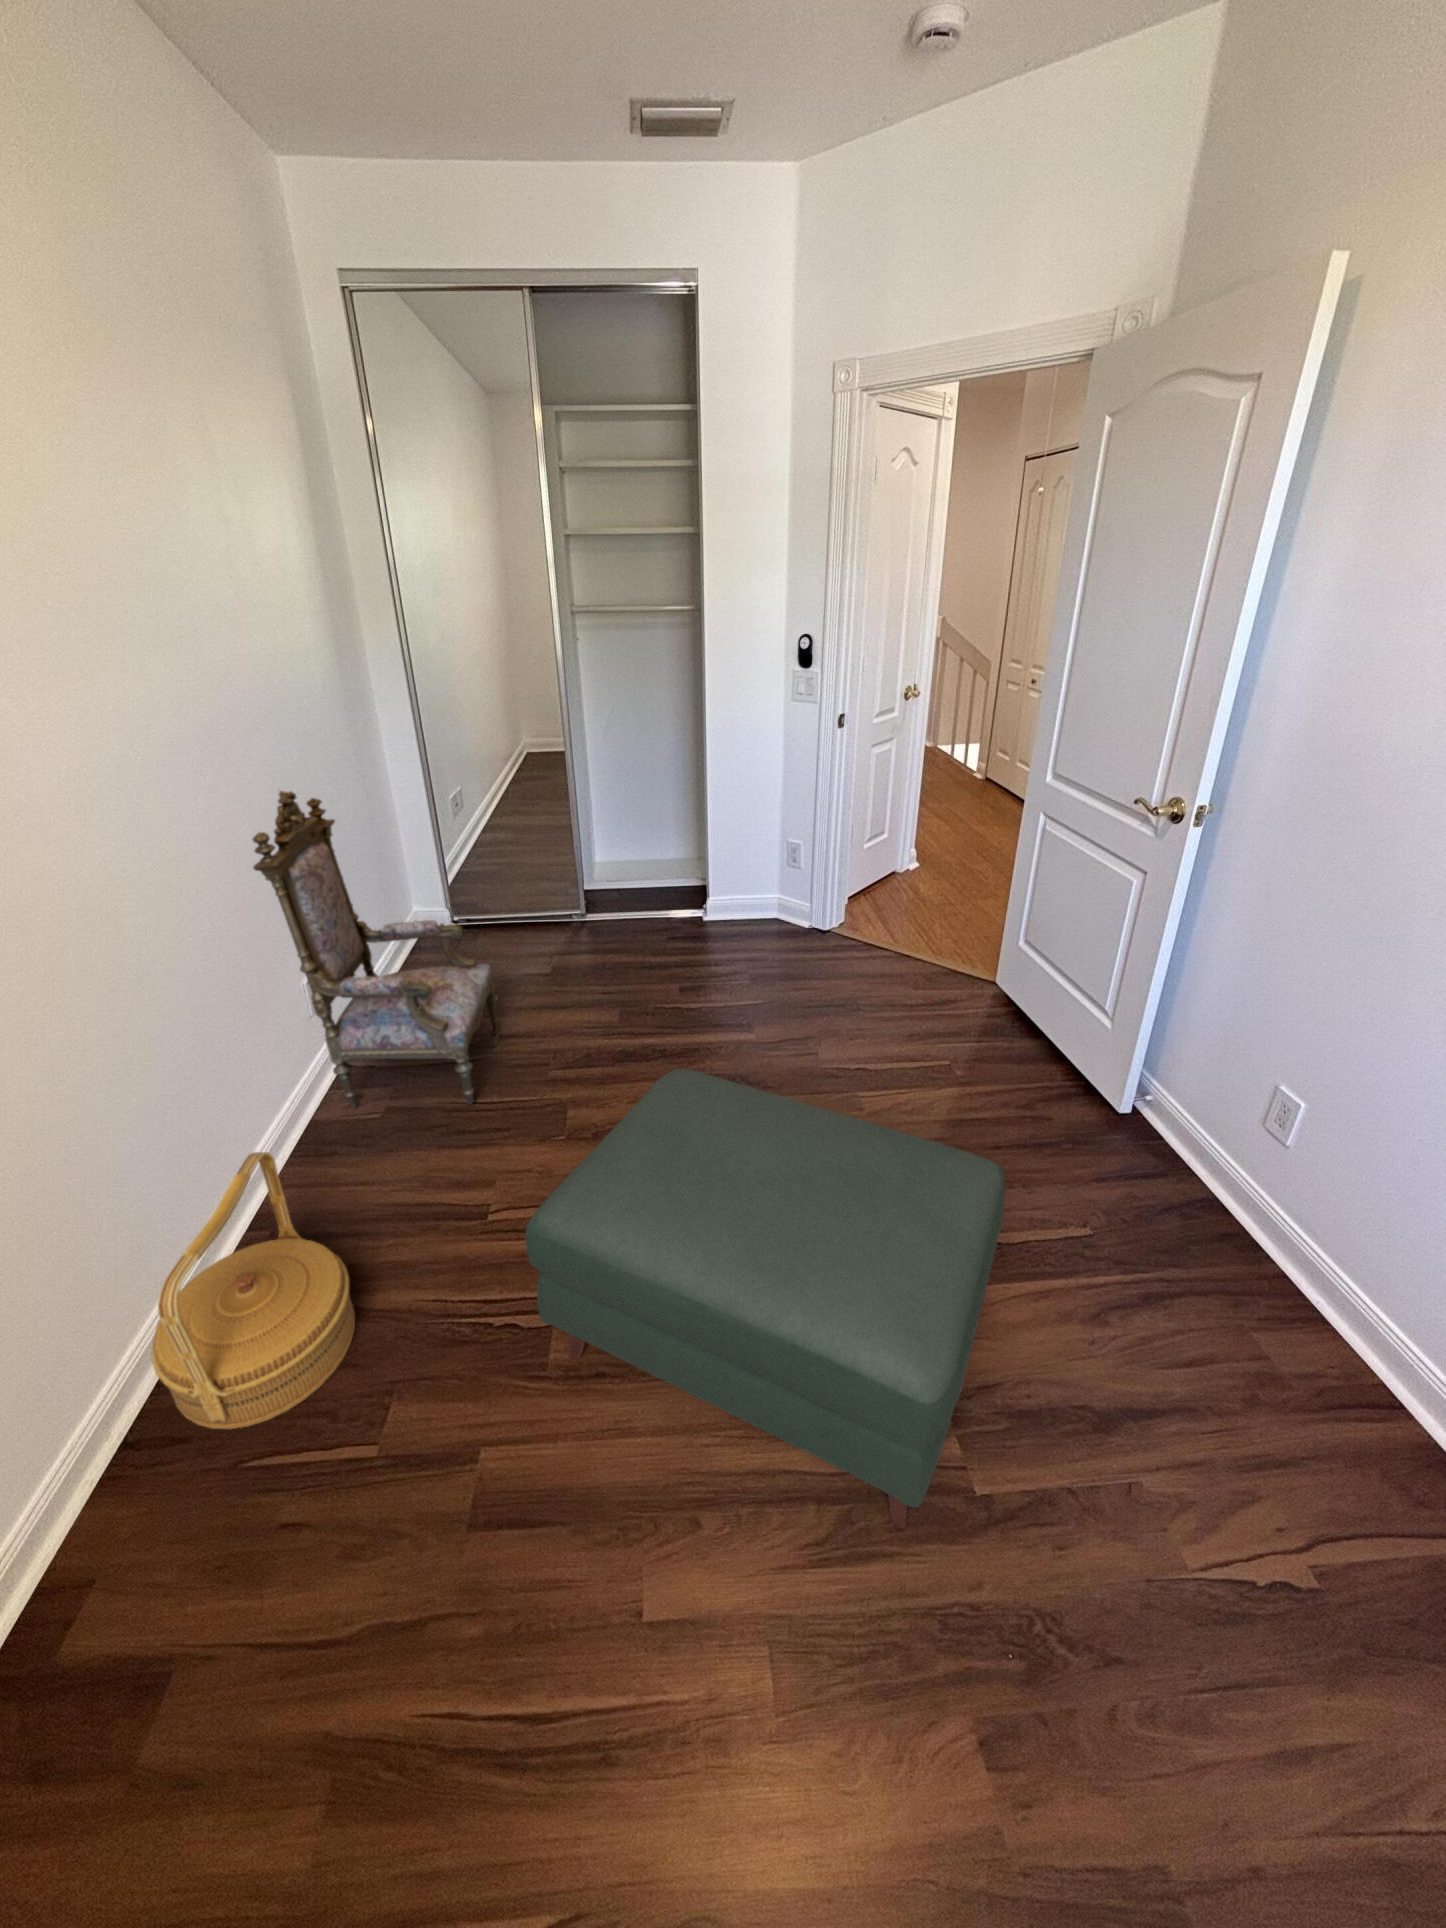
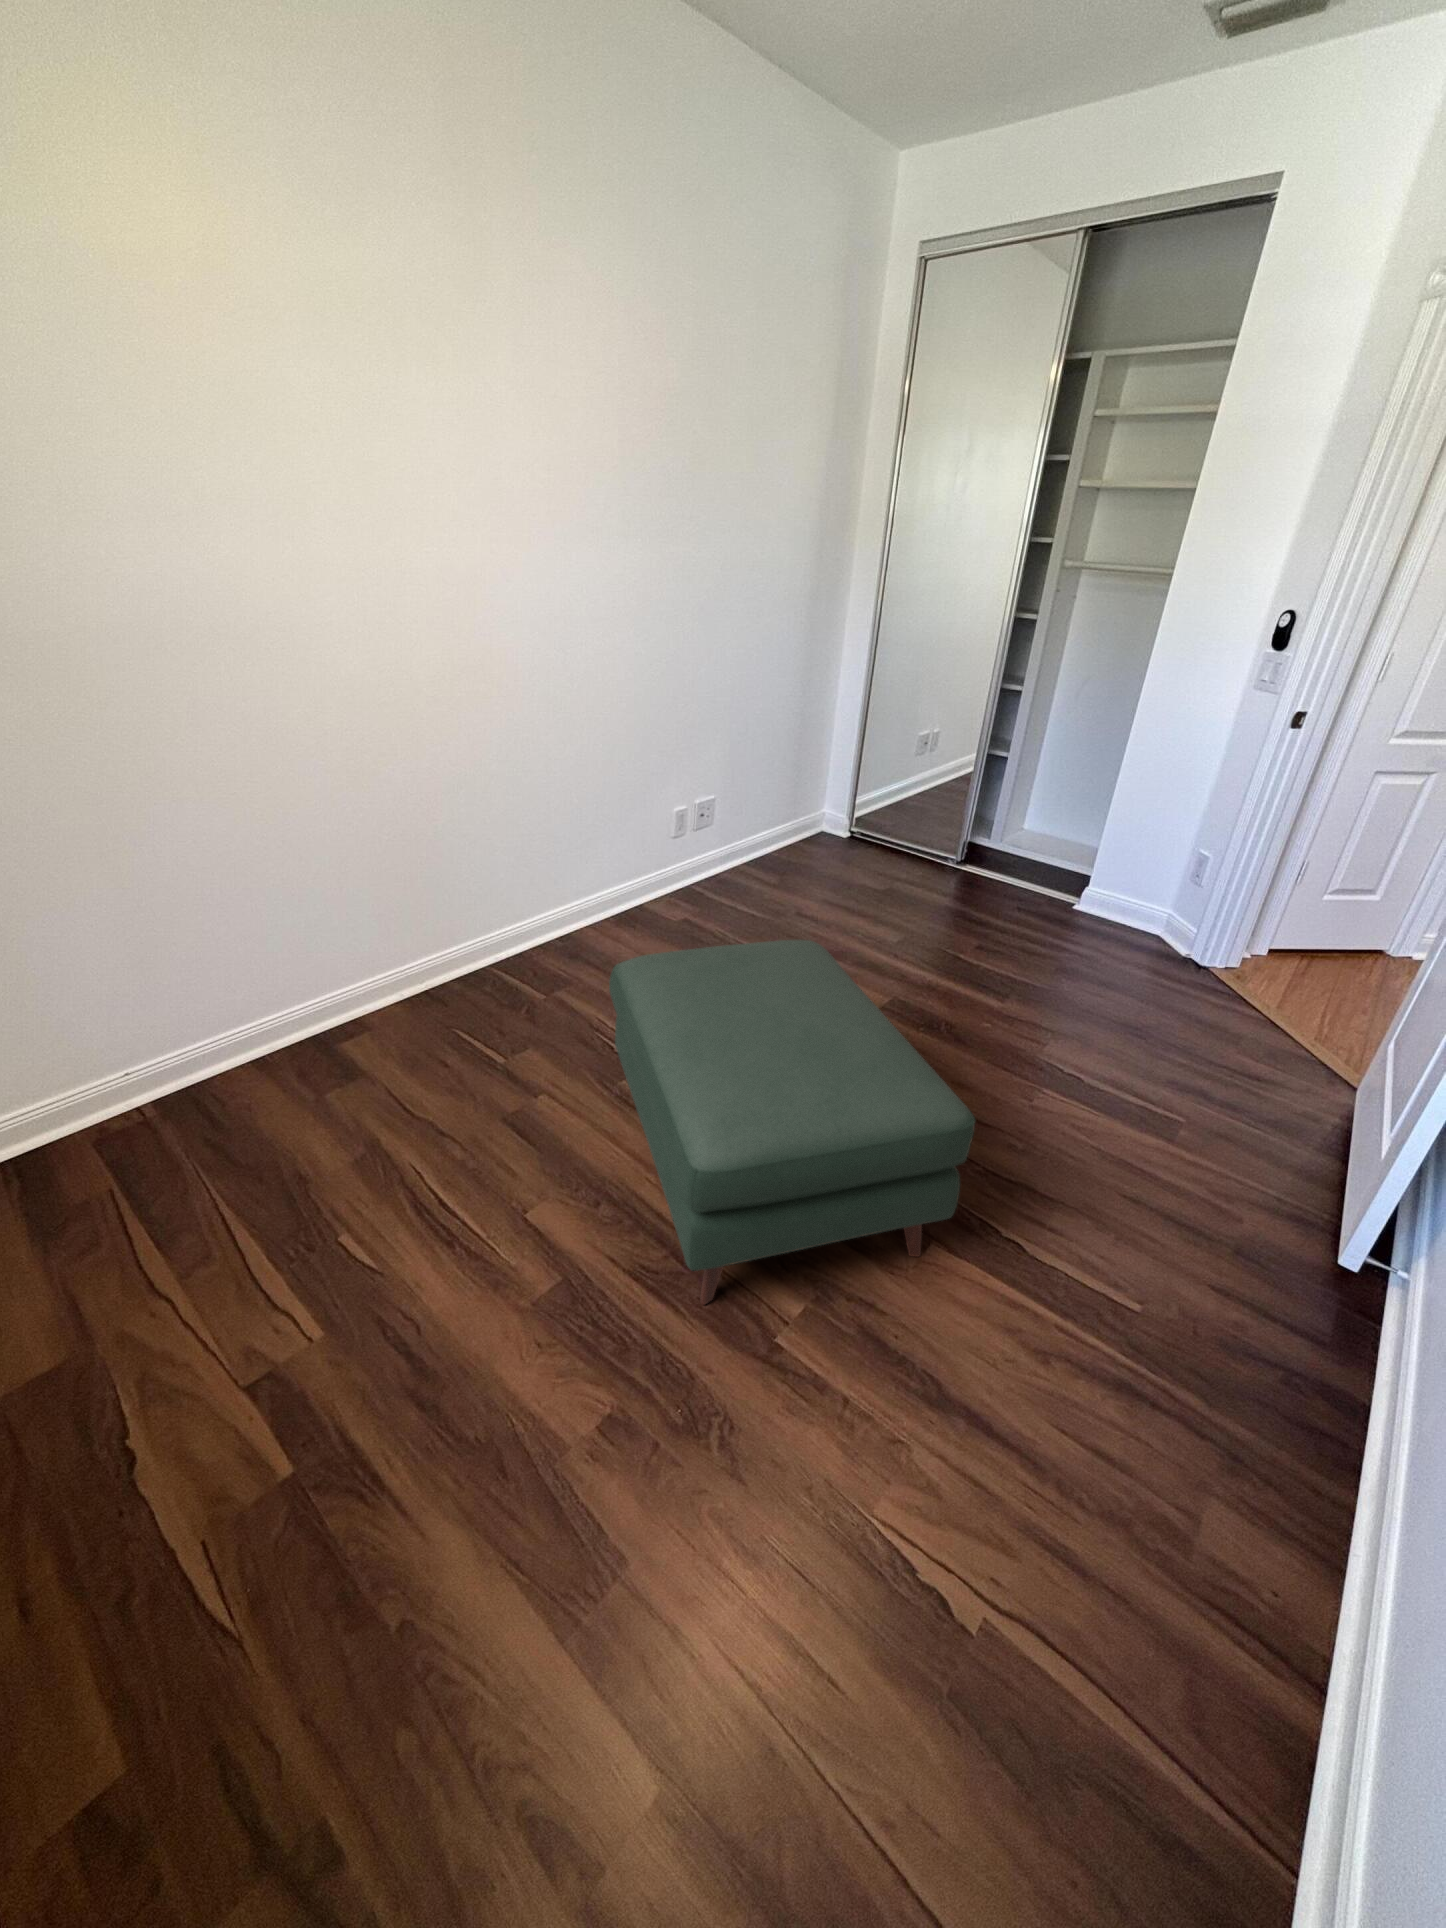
armchair: present [253,791,499,1108] -> none [648,660,805,941]
woven basket: present [152,1152,355,1429] -> none [443,870,565,1022]

